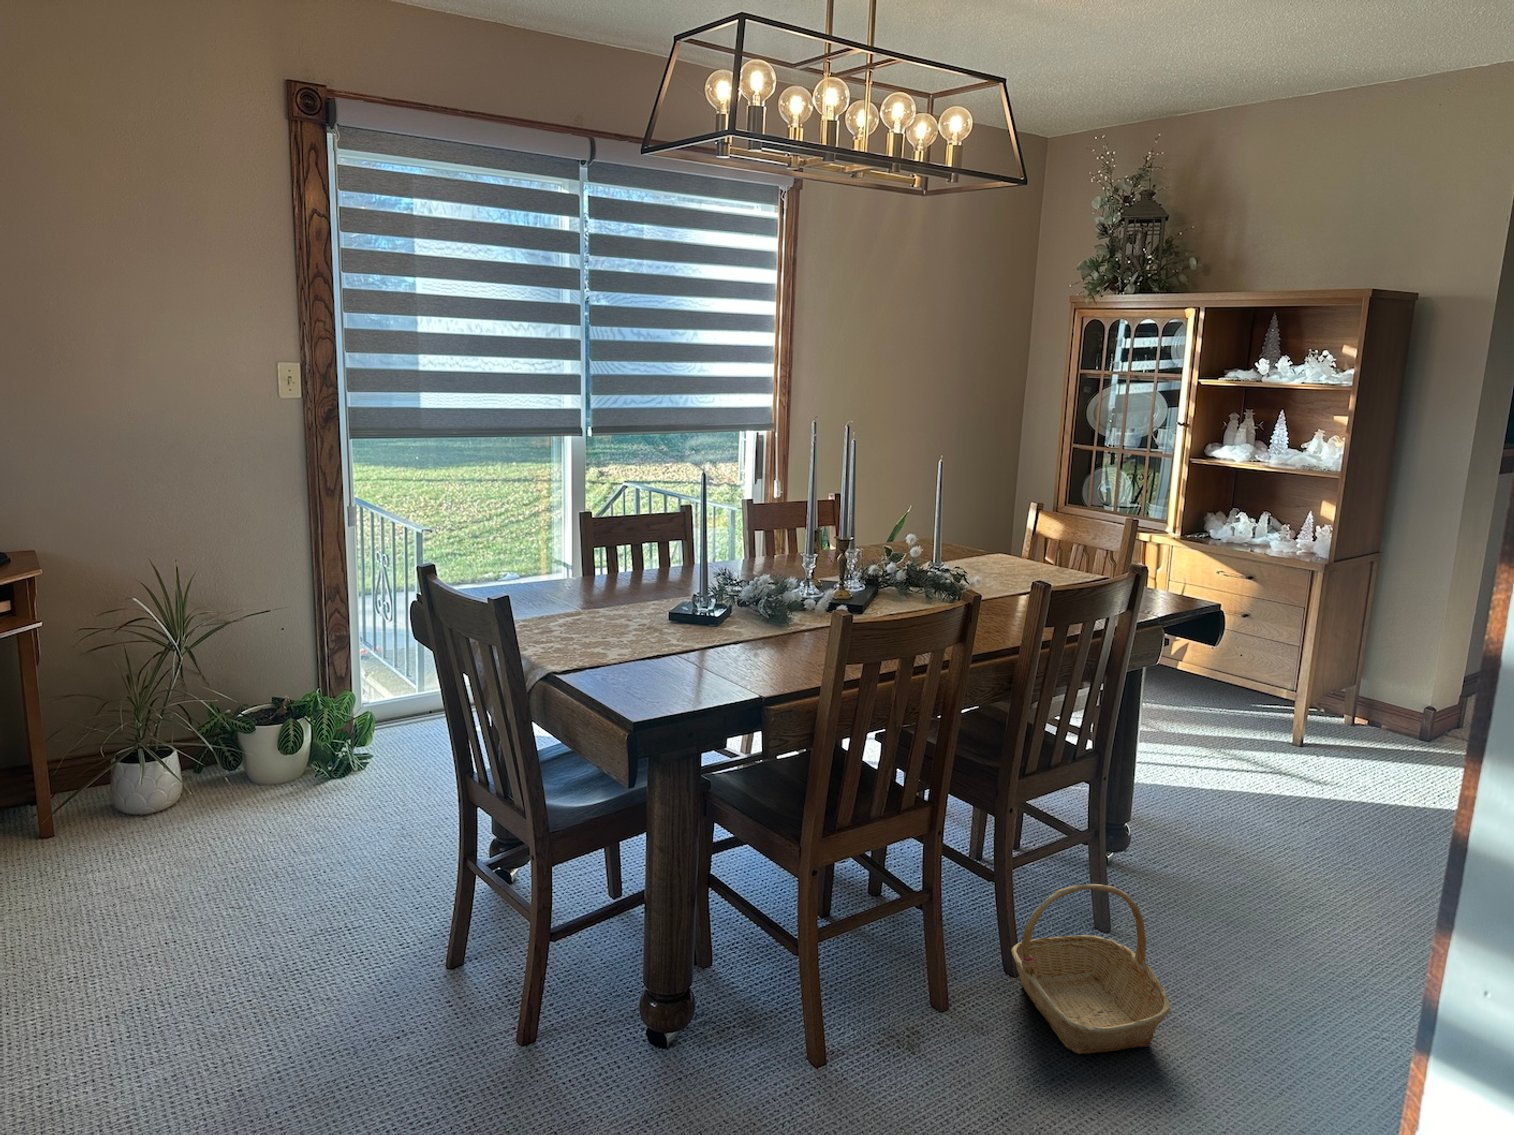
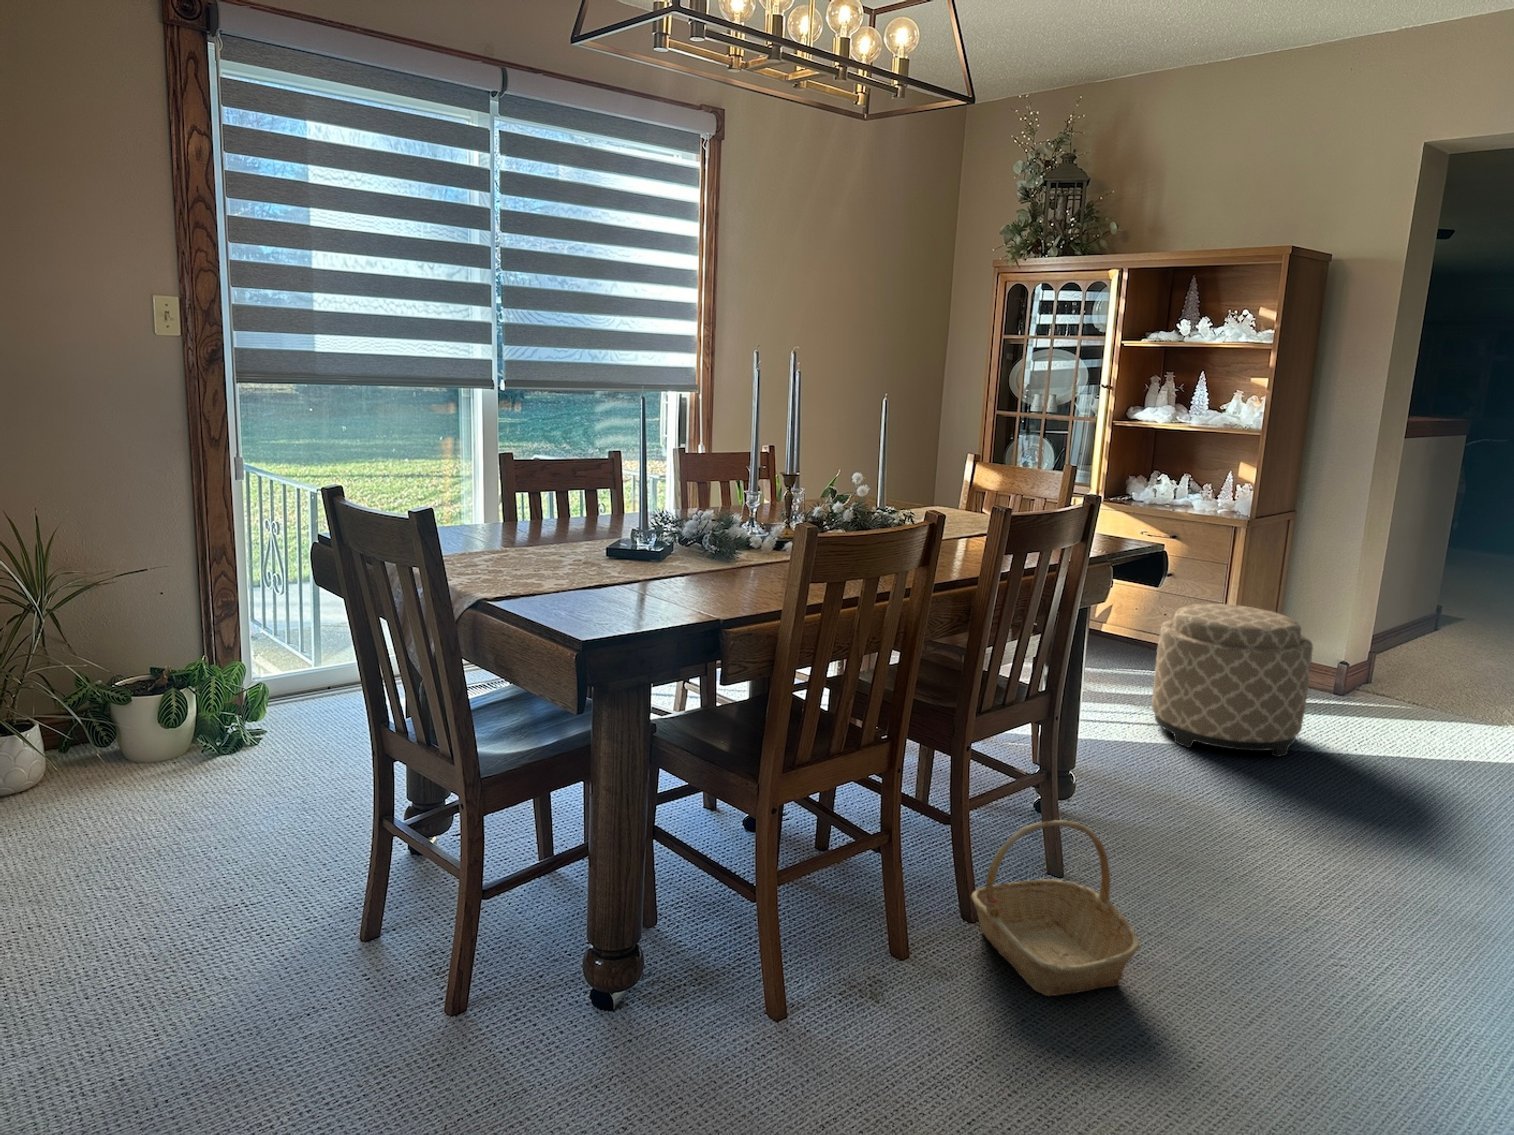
ottoman: none [1220,650,1385,807] -> present [1152,604,1313,757]

